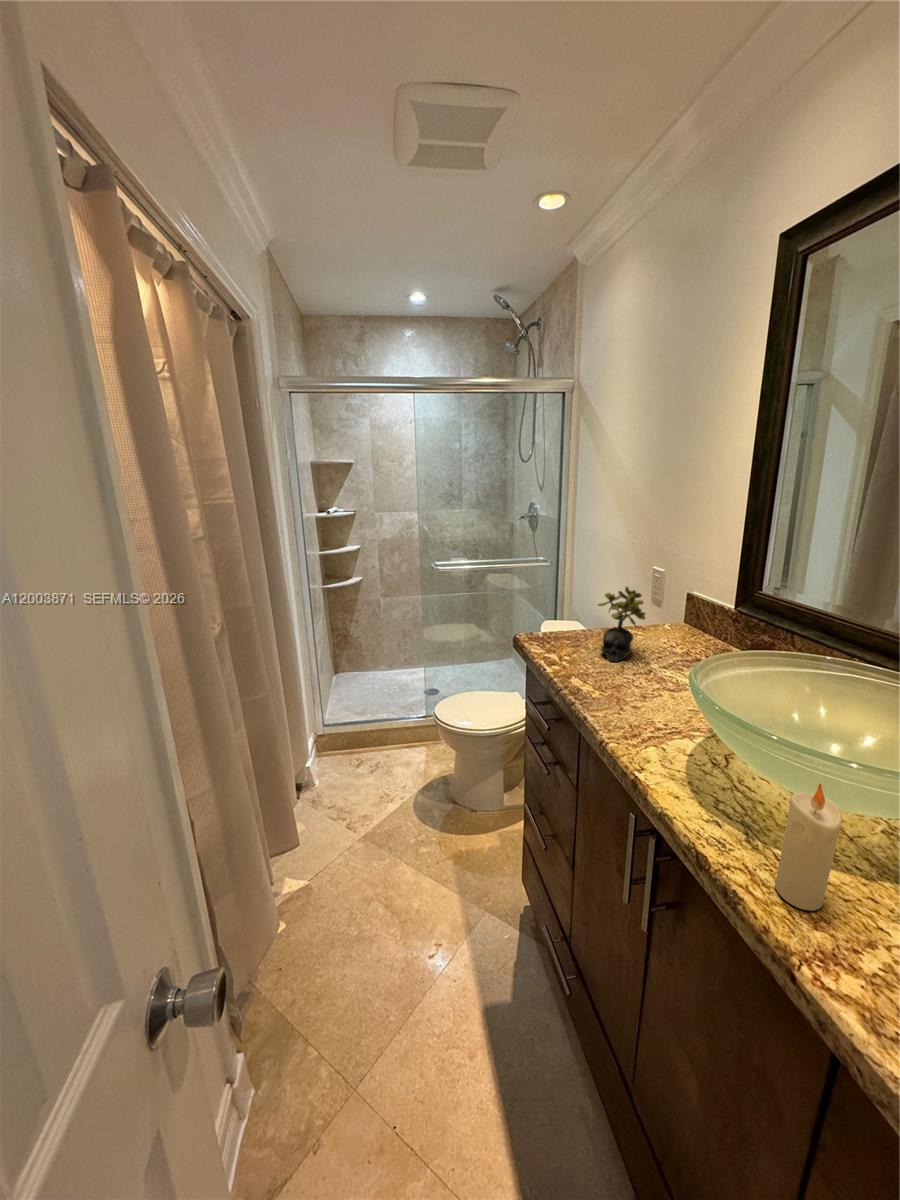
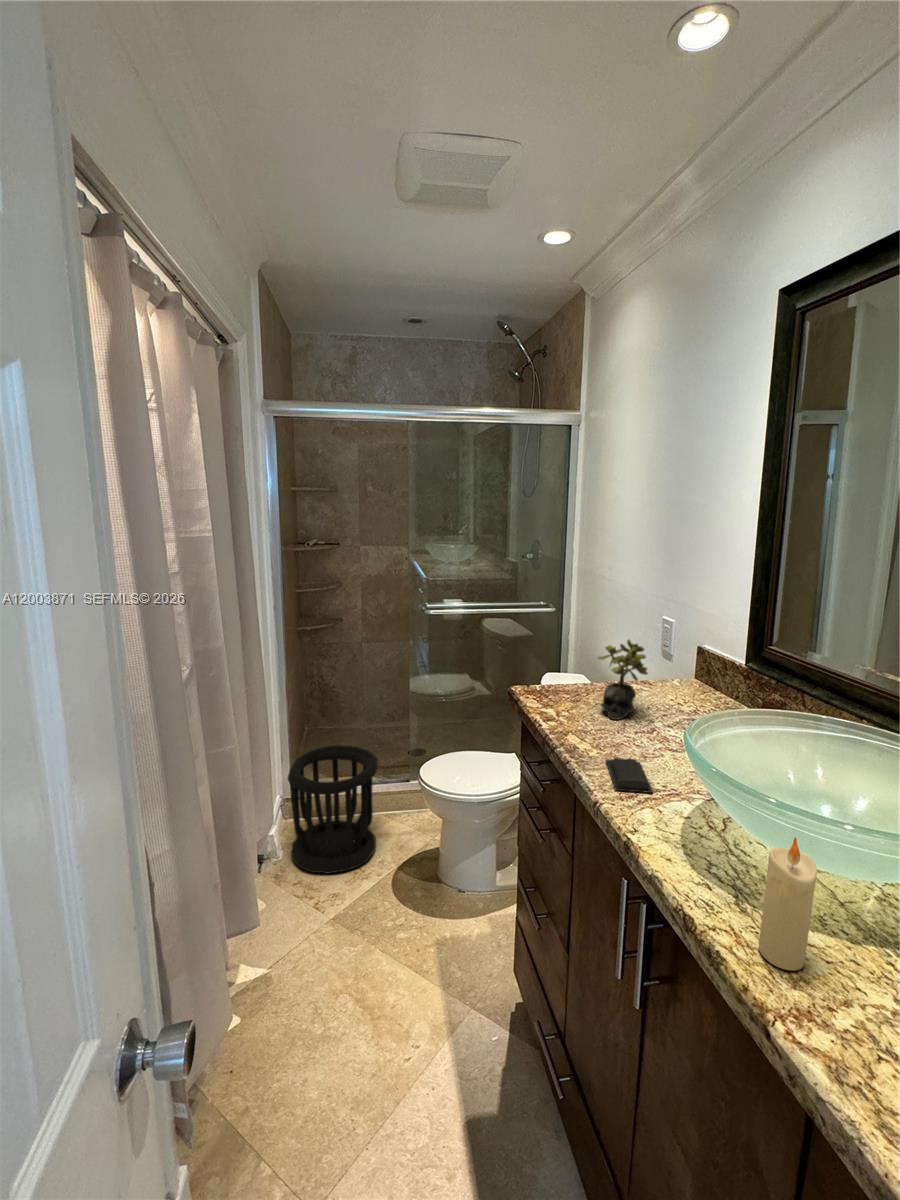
wastebasket: none [315,688,396,798] -> present [288,745,378,873]
soap bar: none [609,699,657,732] -> present [606,758,653,793]

